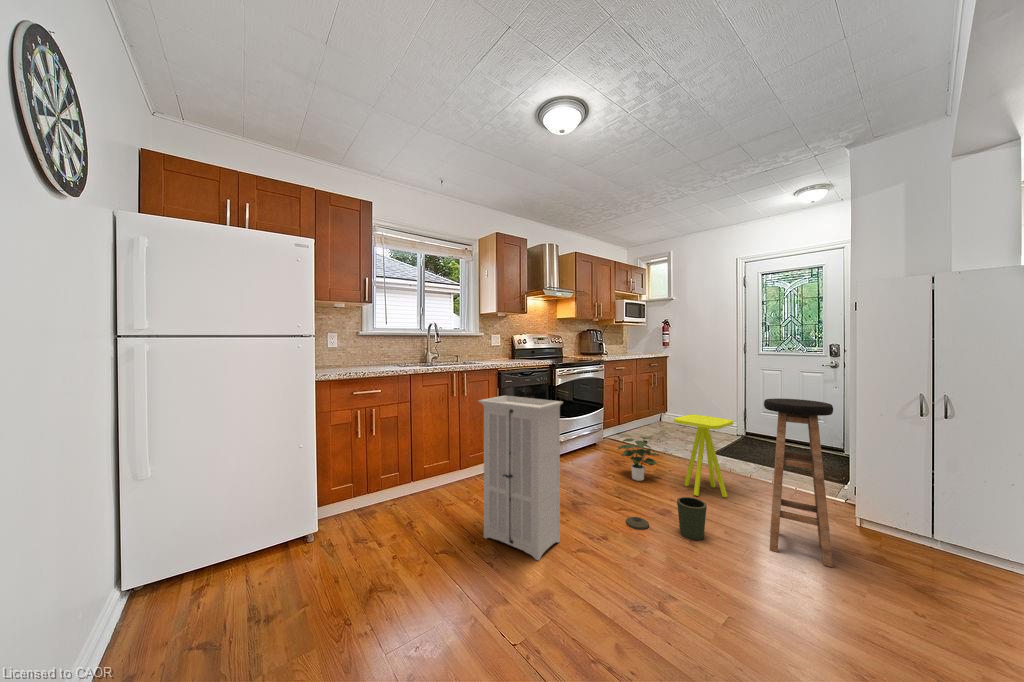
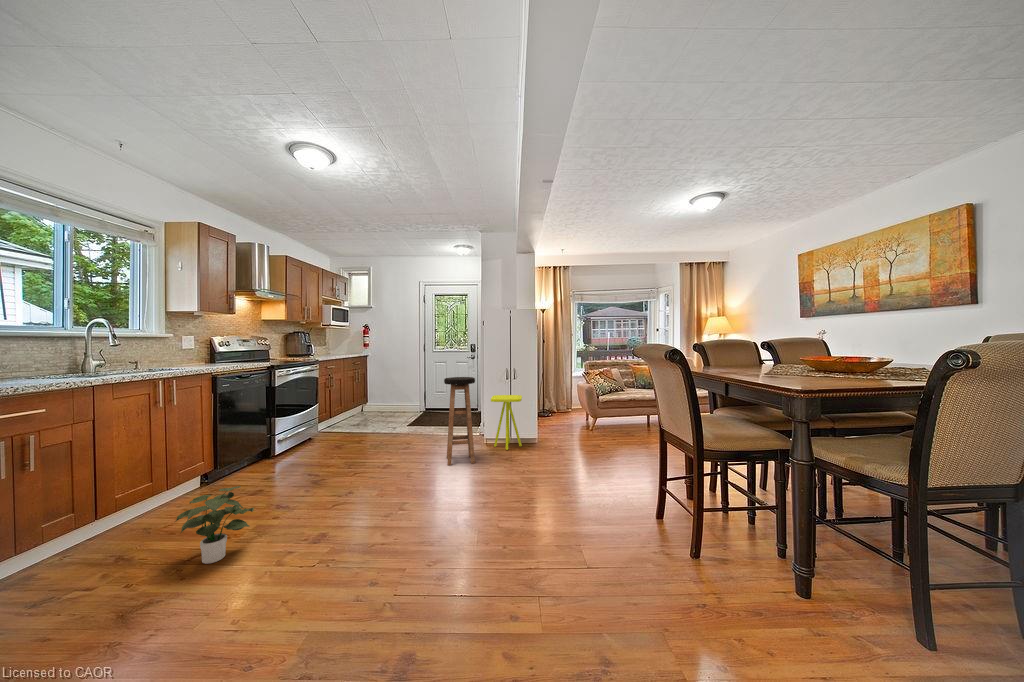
storage cabinet: present [478,395,563,560] -> none [234,390,318,524]
side table: present [674,414,734,497] -> present [491,395,522,450]
potted plant: present [618,437,659,481] -> present [176,486,254,564]
trash can: present [626,497,707,540] -> none [361,448,415,480]

